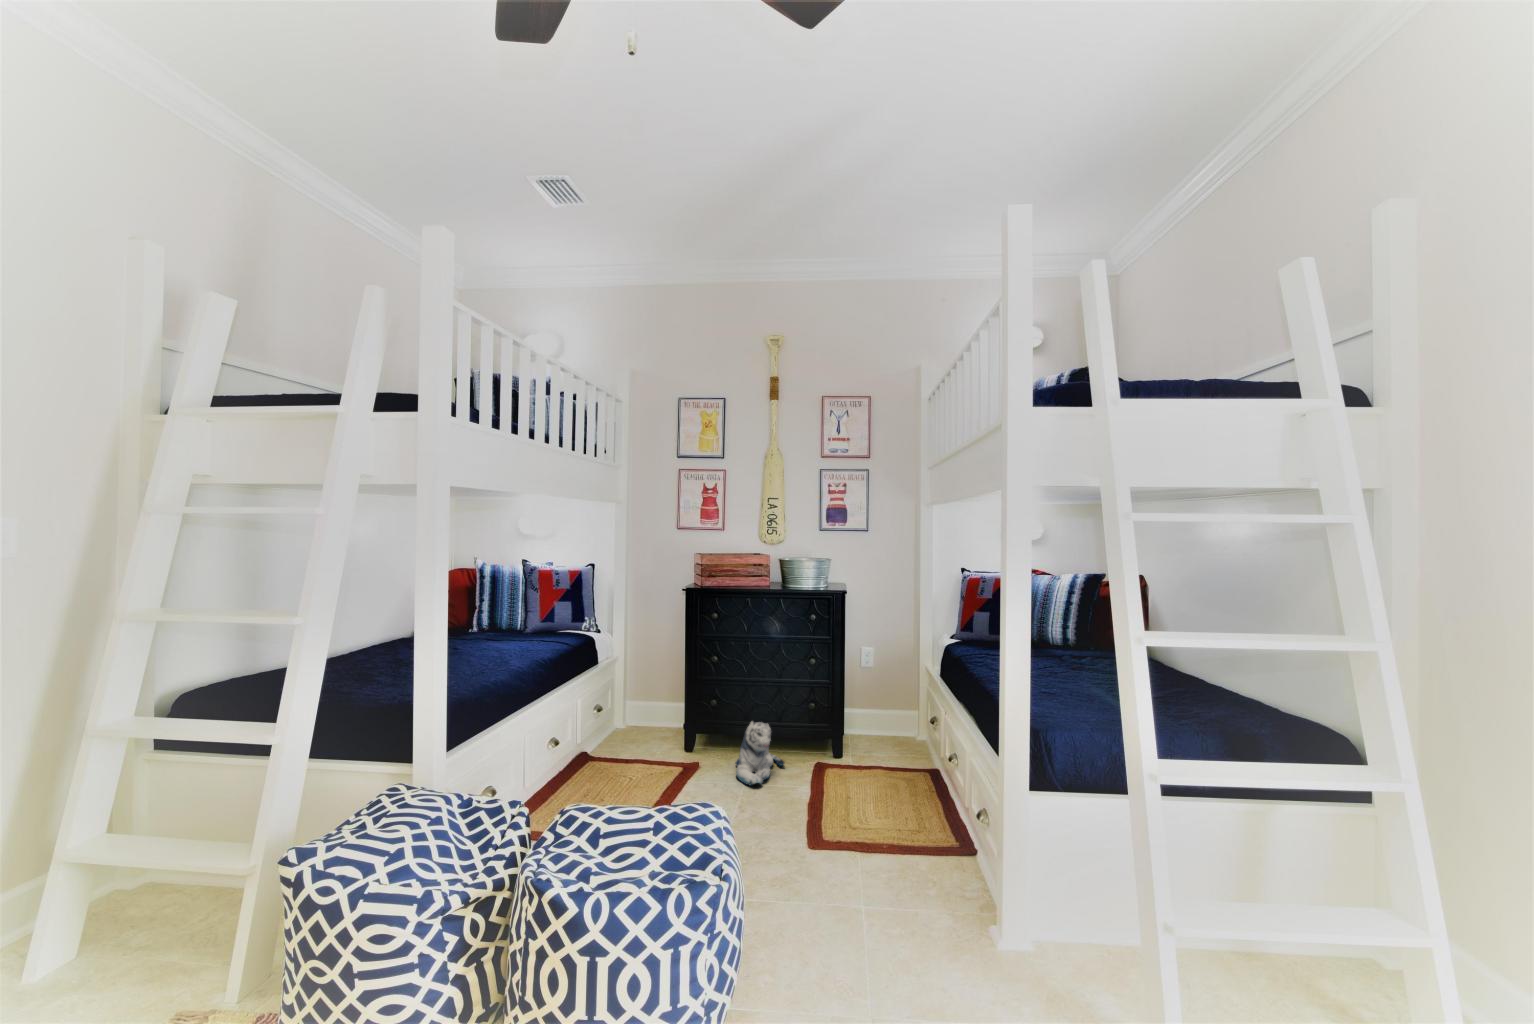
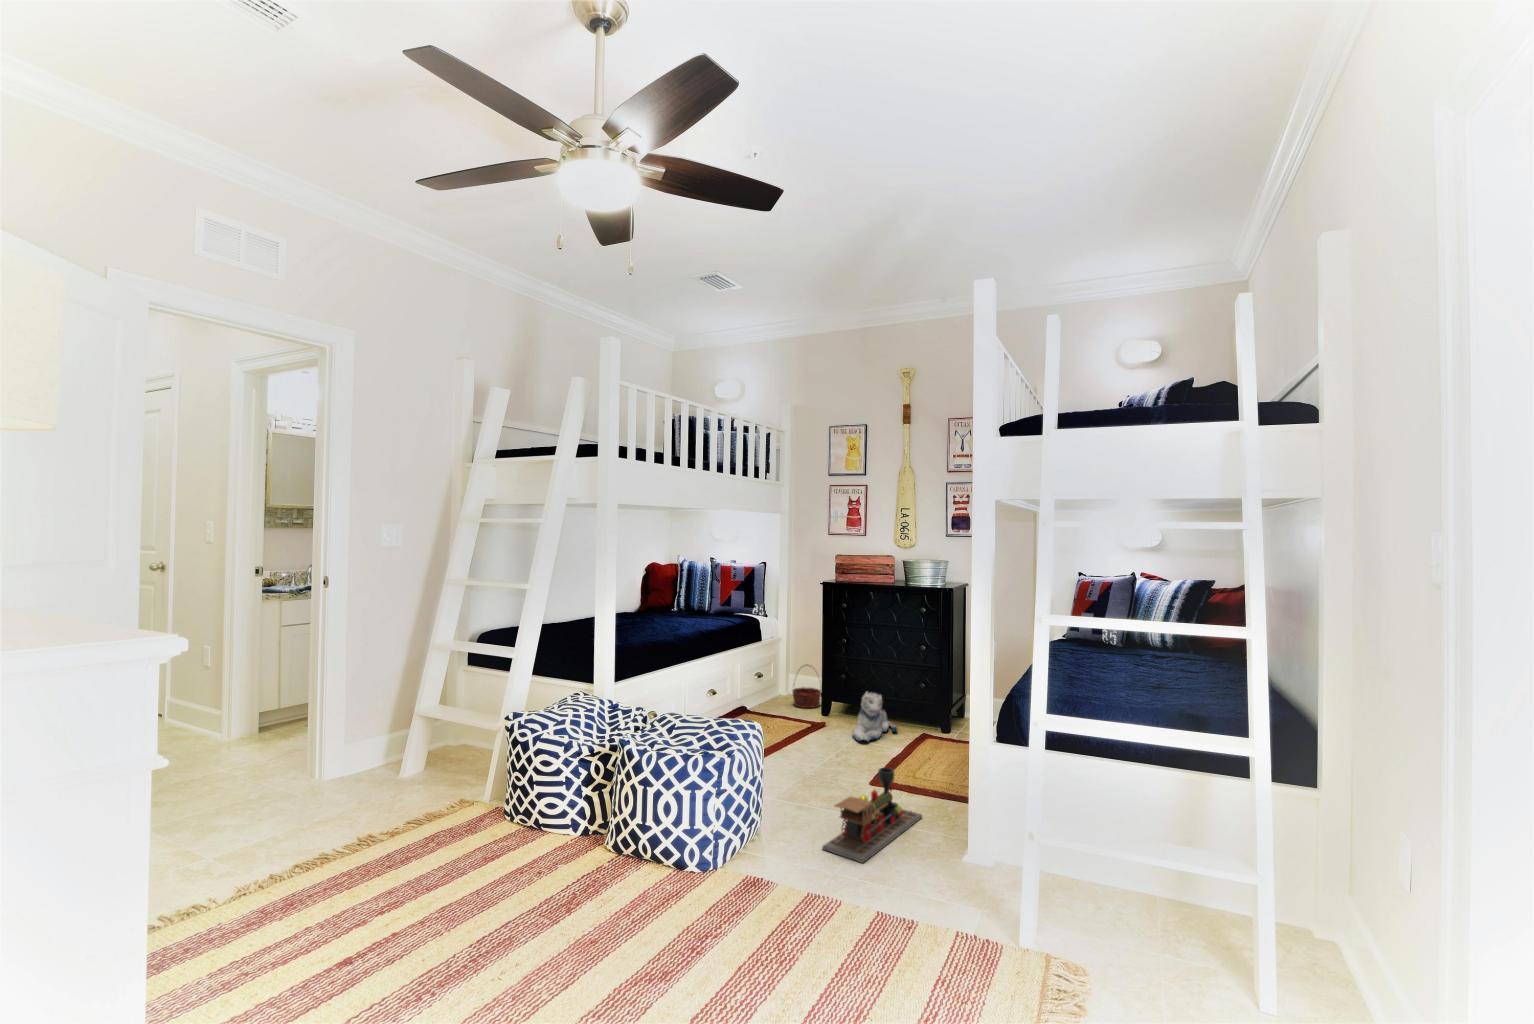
basket: none [637,690,675,745] -> present [792,670,821,708]
toy train: none [809,835,891,981] -> present [822,768,922,863]

